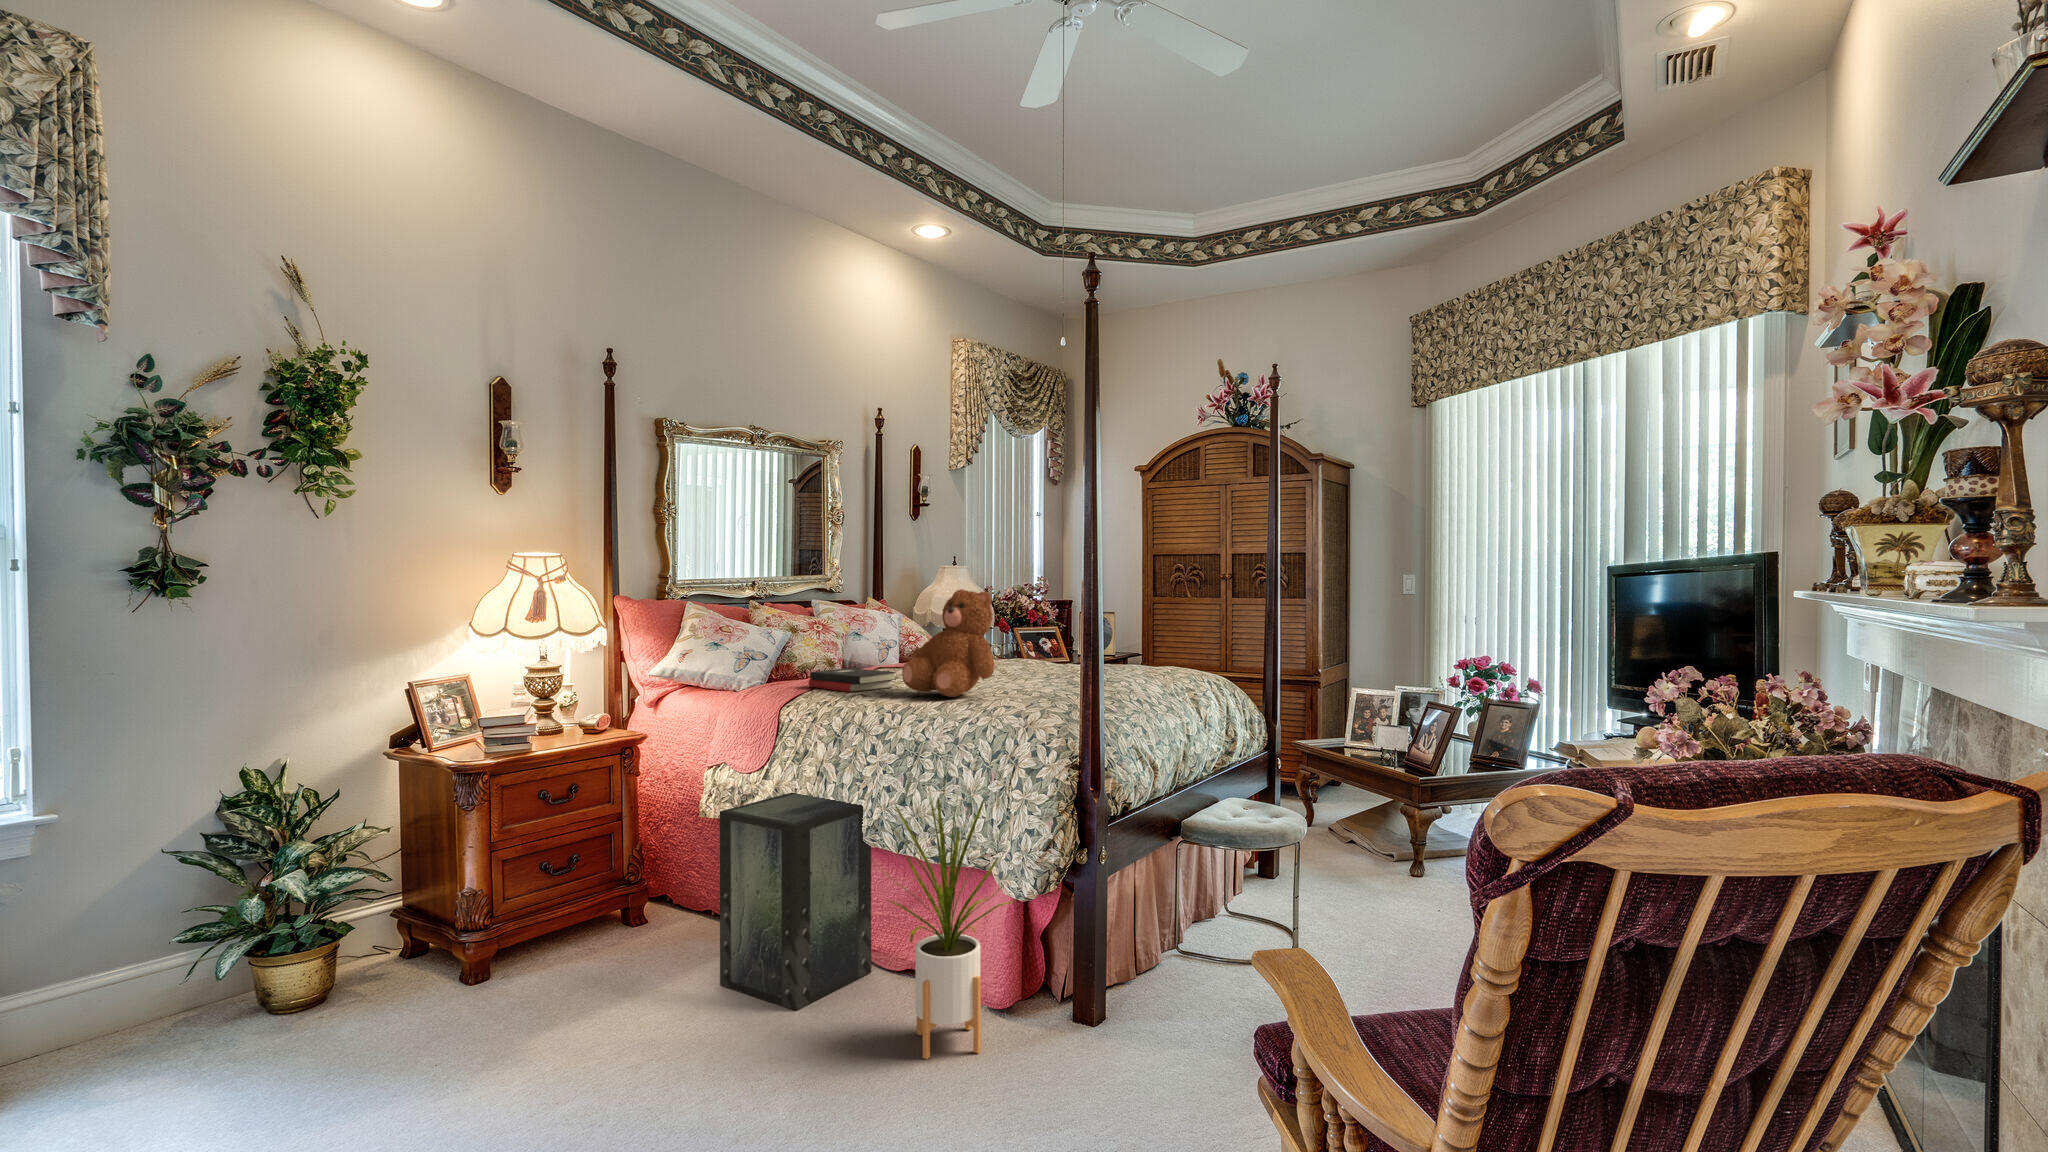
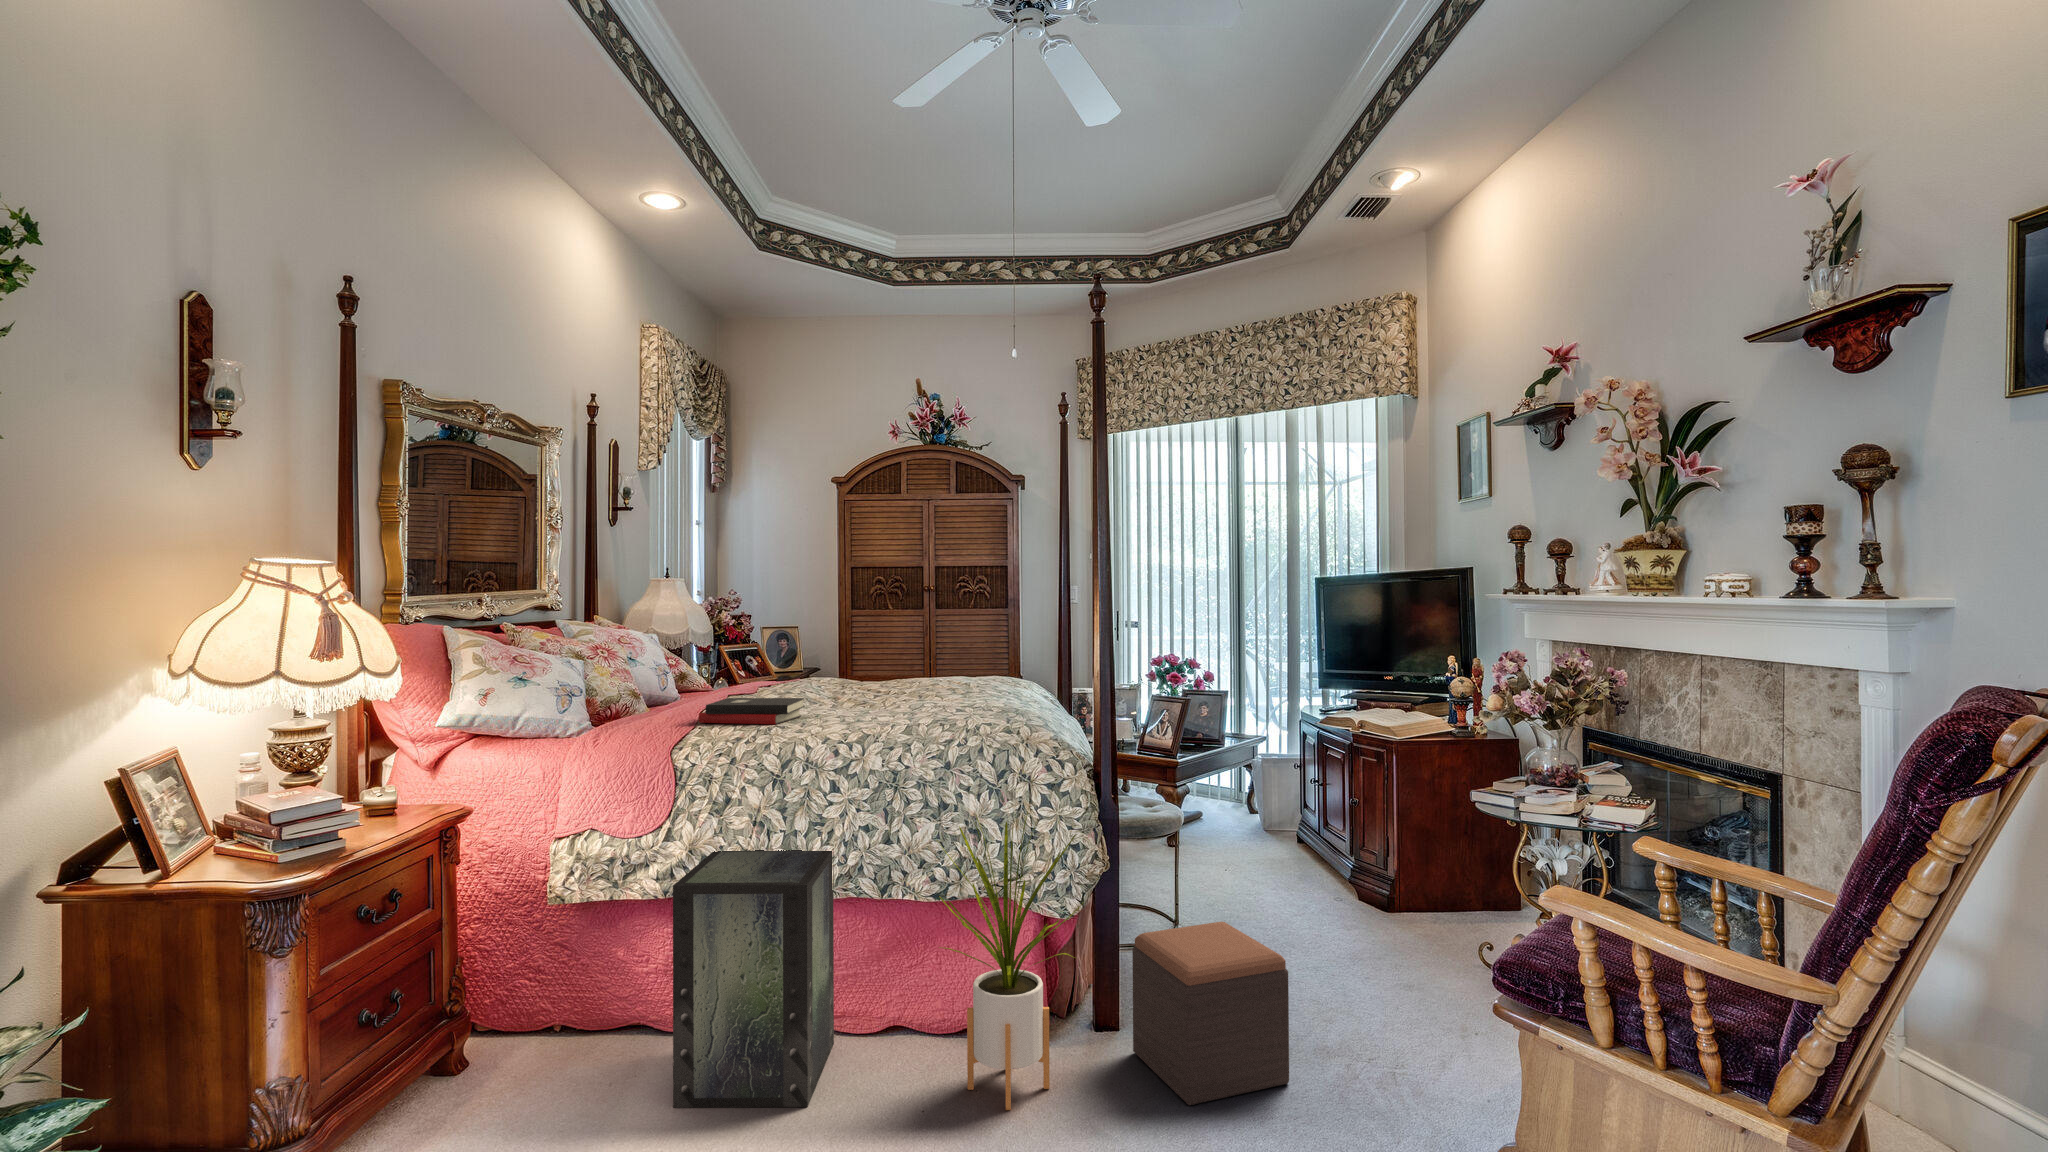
teddy bear: present [902,589,995,697] -> none [846,602,953,721]
footstool: none [1071,930,1201,1119] -> present [1132,922,1289,1105]

